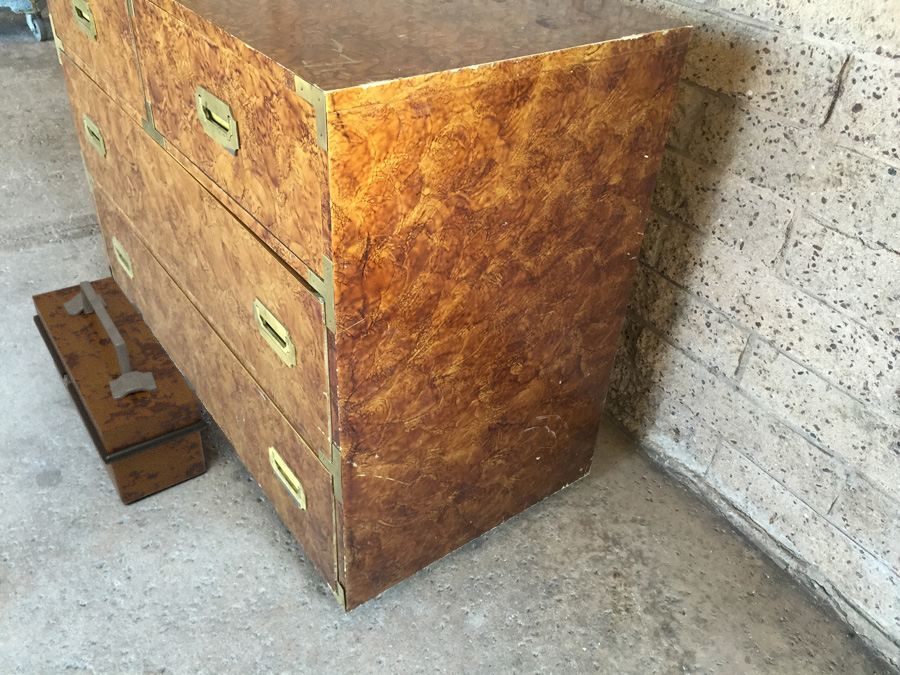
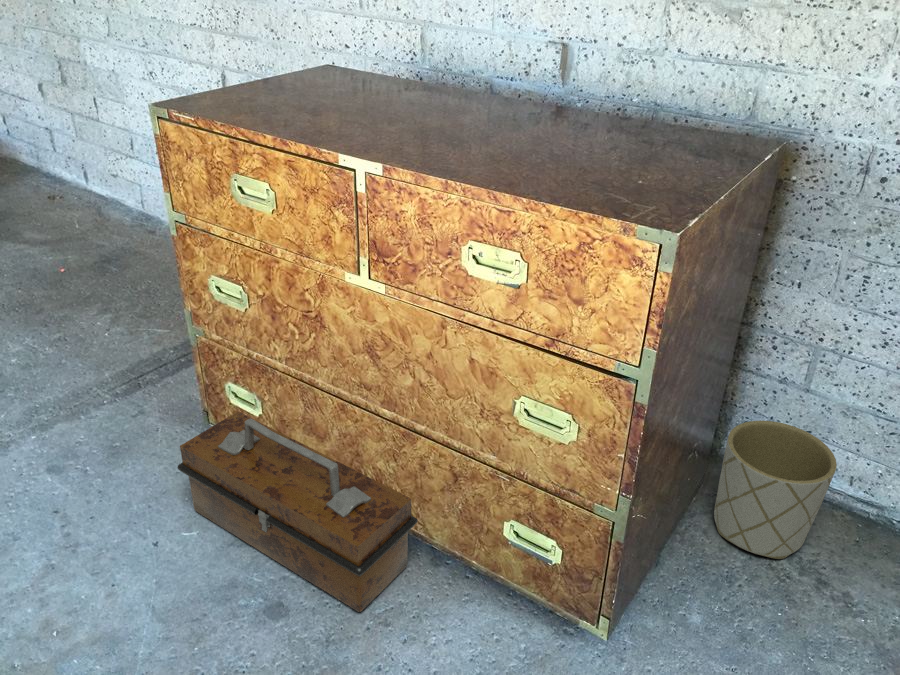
planter: none [572,408,720,585] -> present [714,420,837,559]

